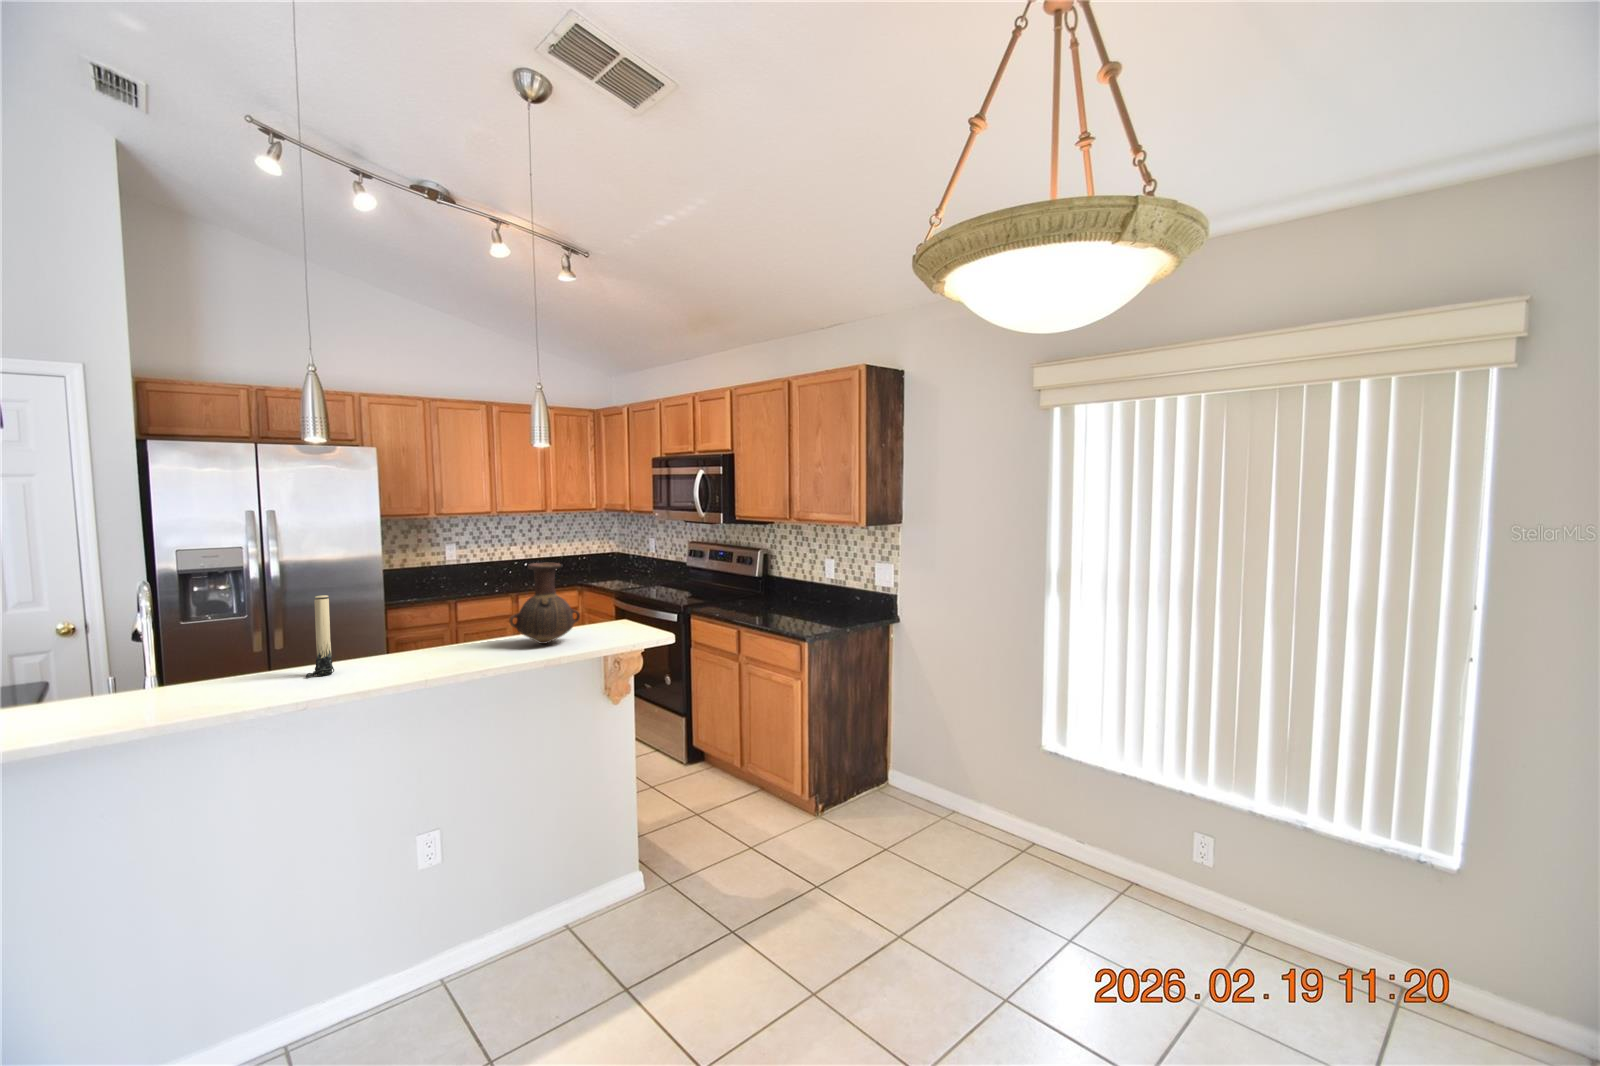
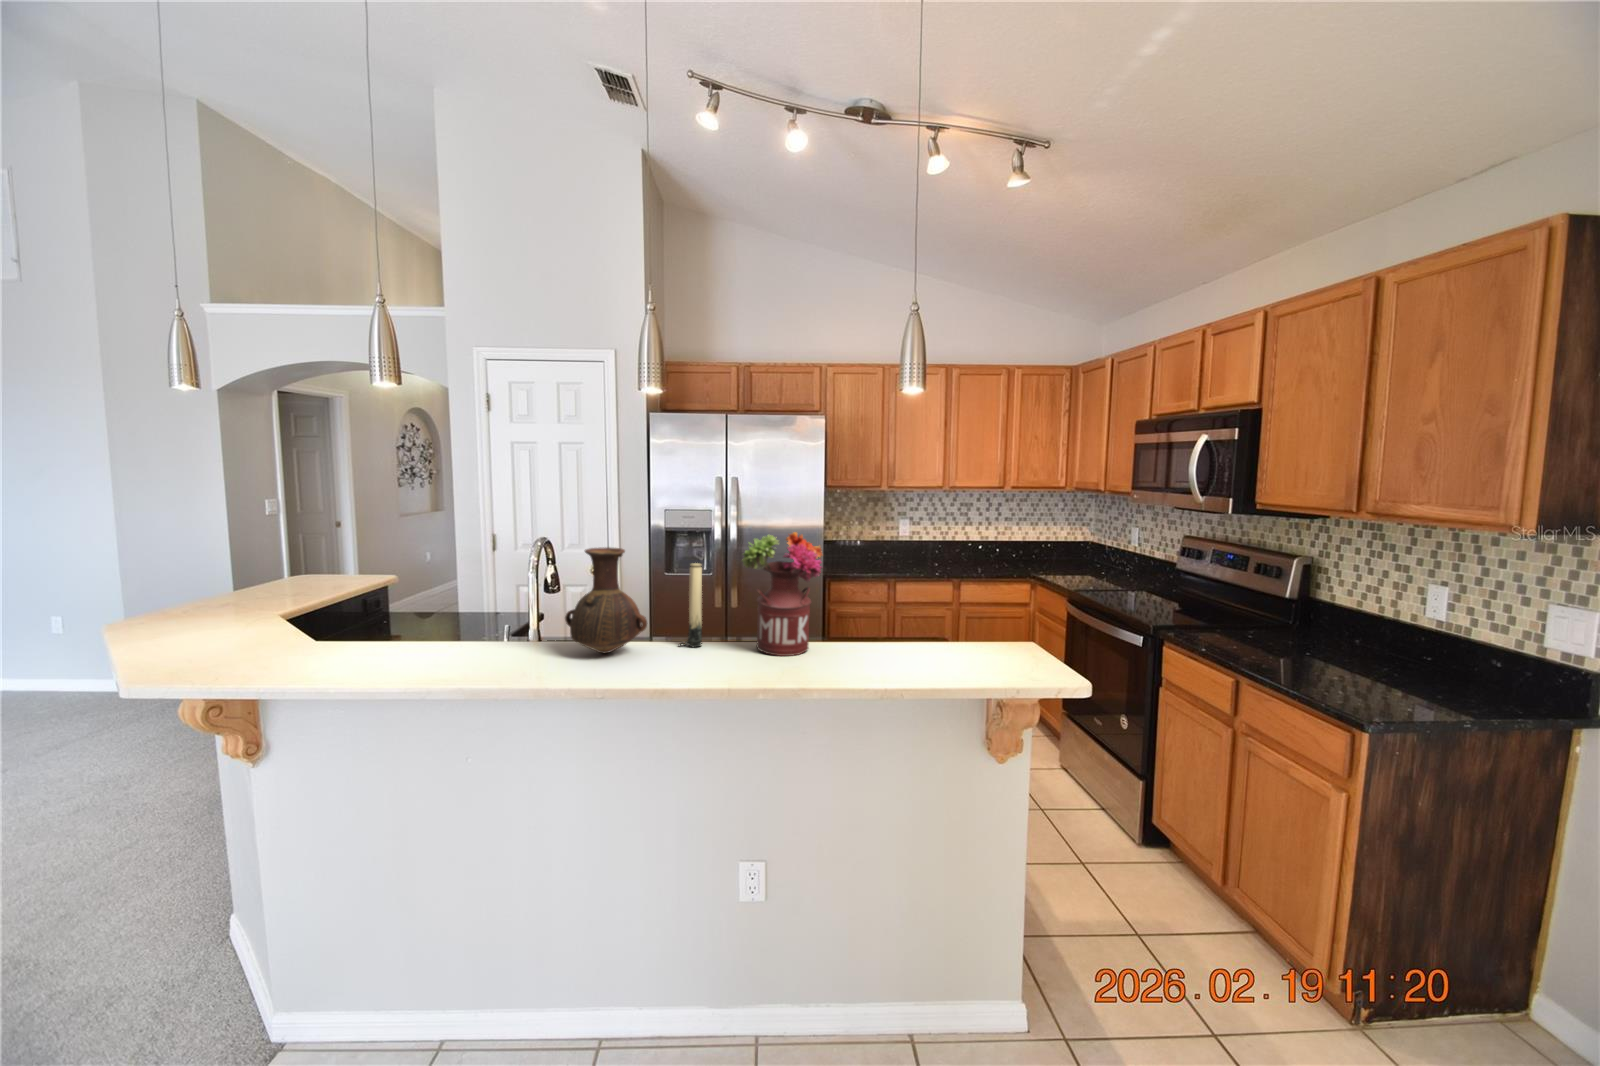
flower arrangement: none [378,557,463,666] -> present [742,532,822,656]
vase: present [509,563,580,644] -> present [565,547,647,653]

